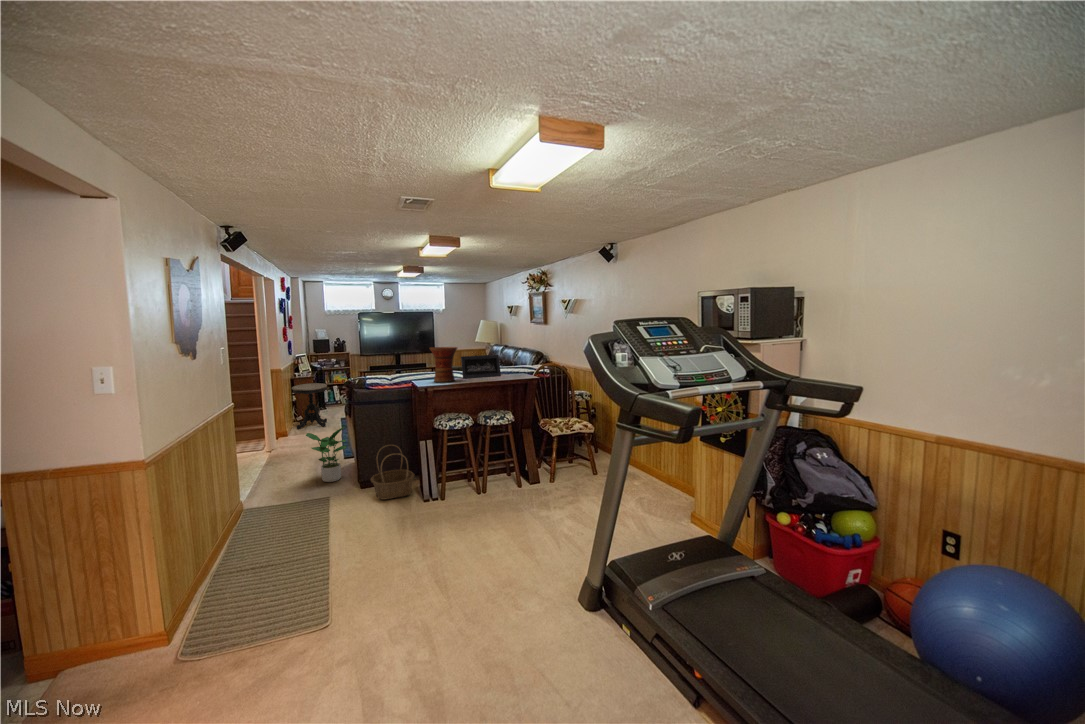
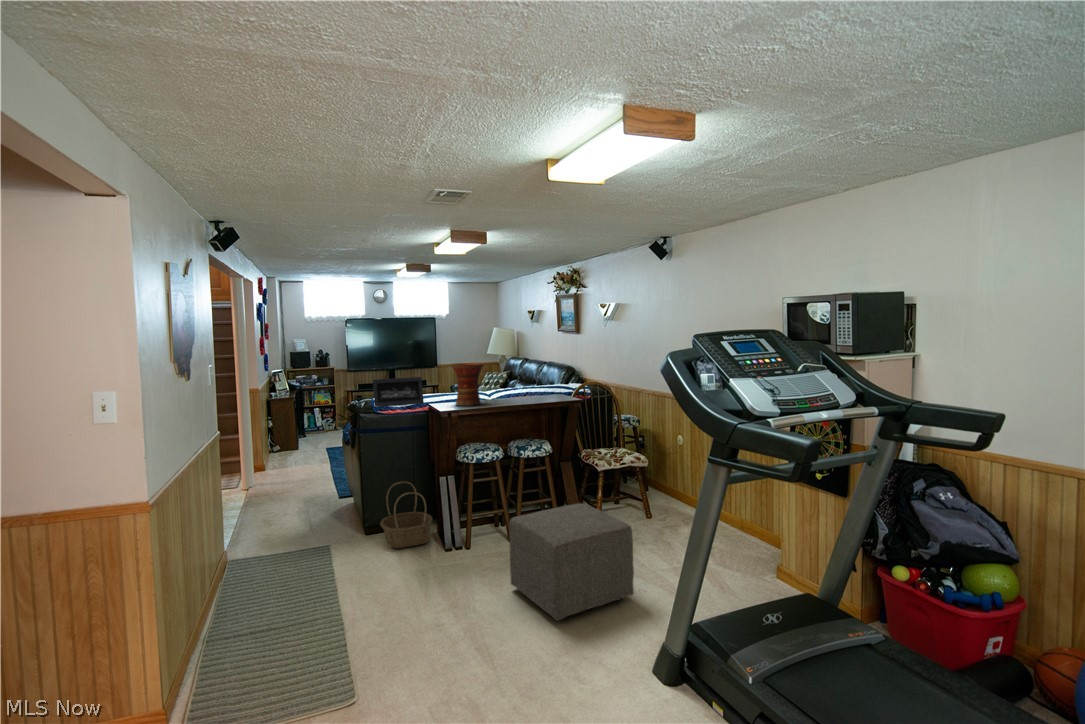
picture frame: present [461,355,501,378] -> present [373,377,424,407]
side table: present [292,383,327,429] -> none [270,406,312,462]
potted plant: present [306,427,347,482] -> none [300,460,348,527]
ottoman: none [471,462,572,559] -> present [509,503,634,621]

